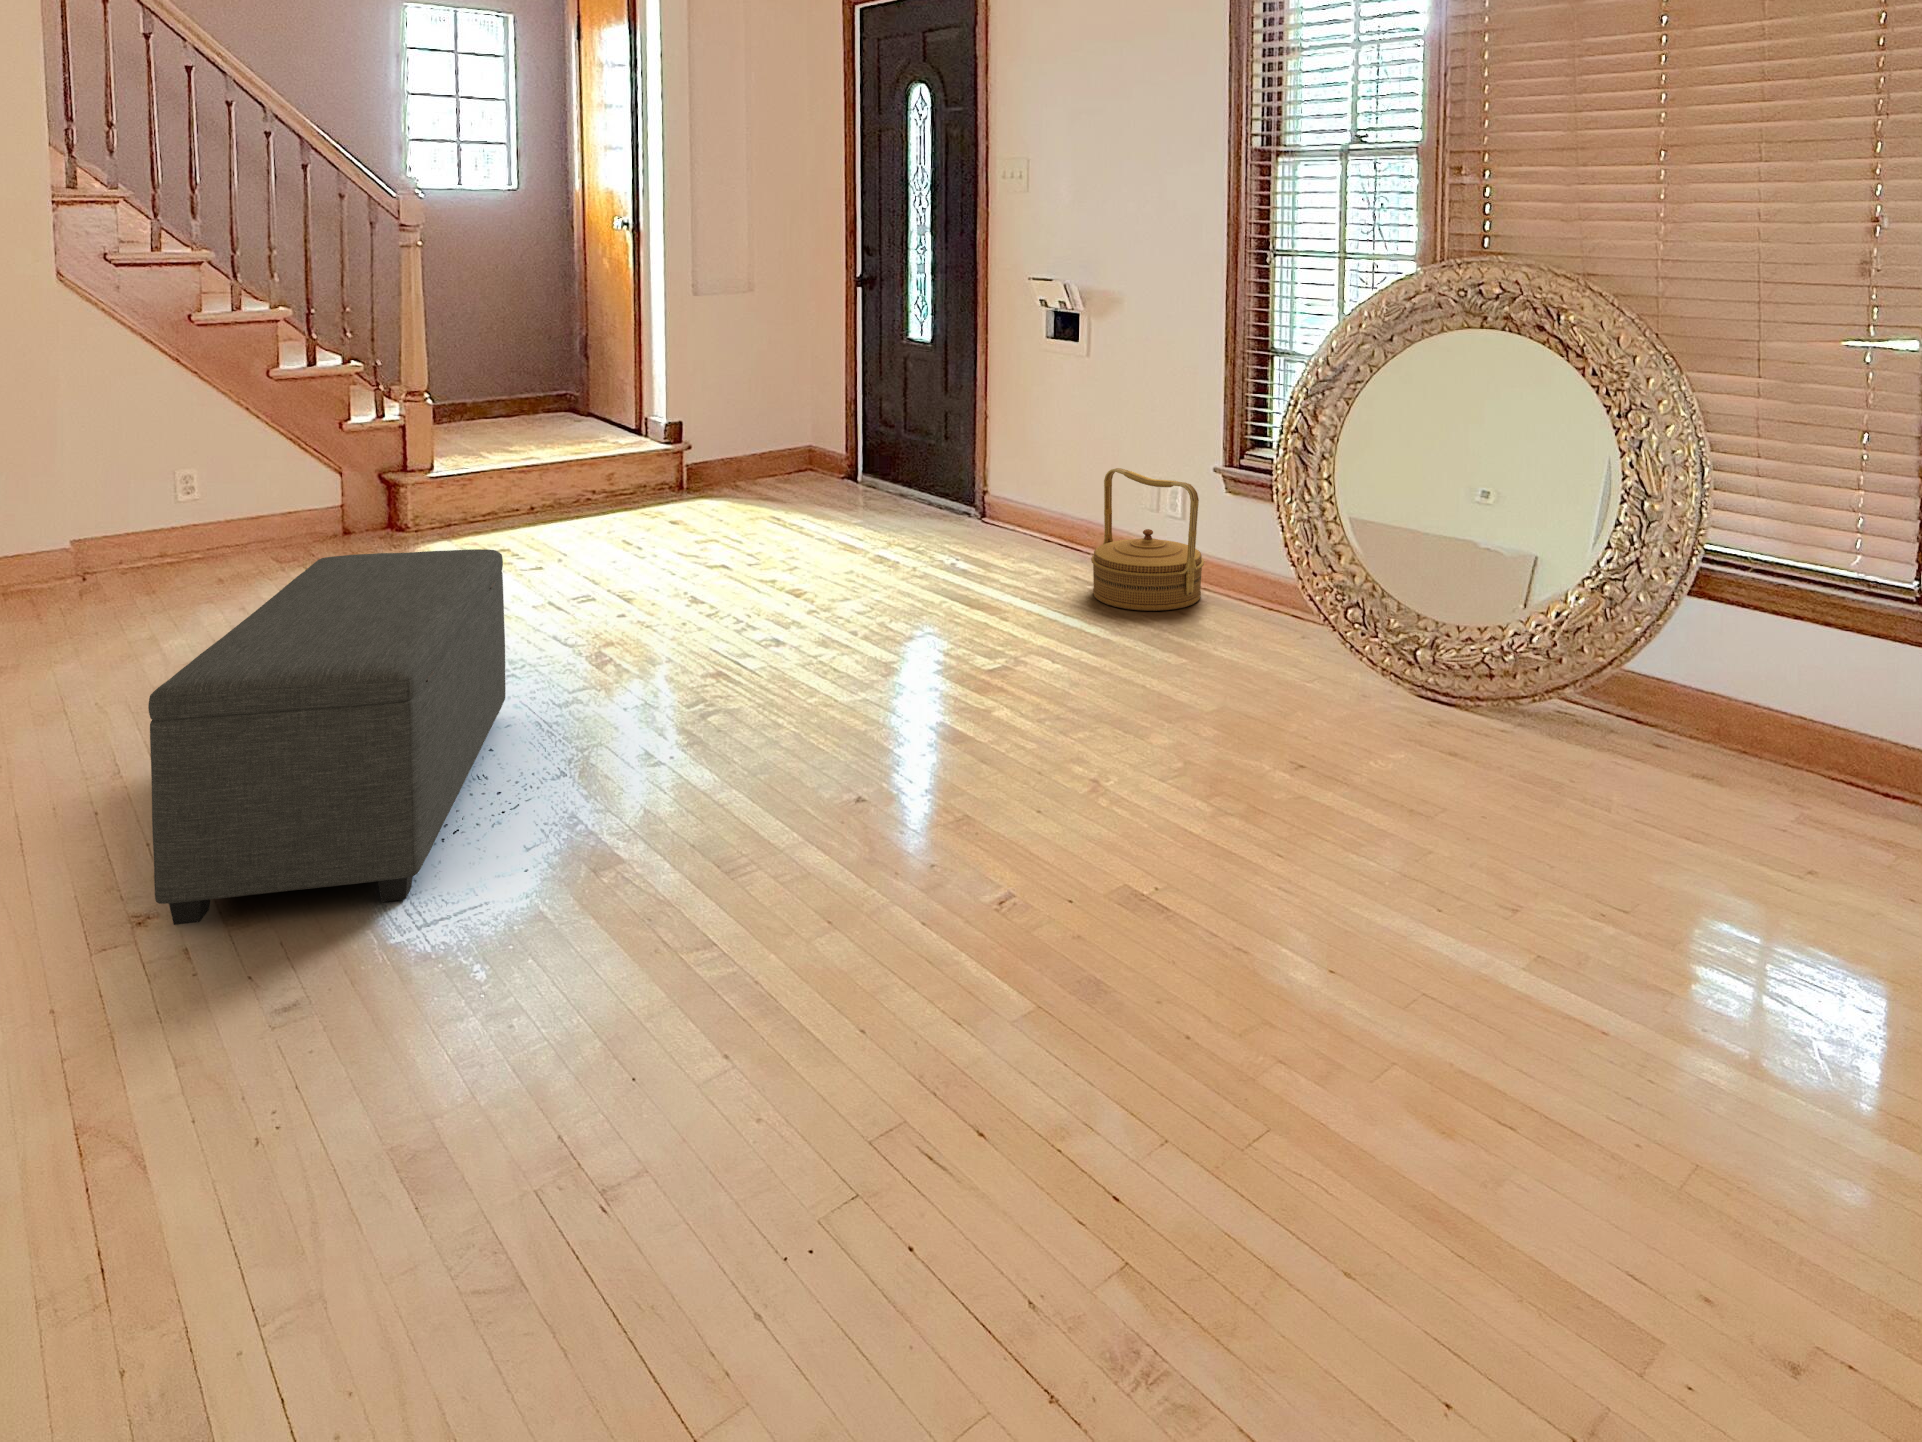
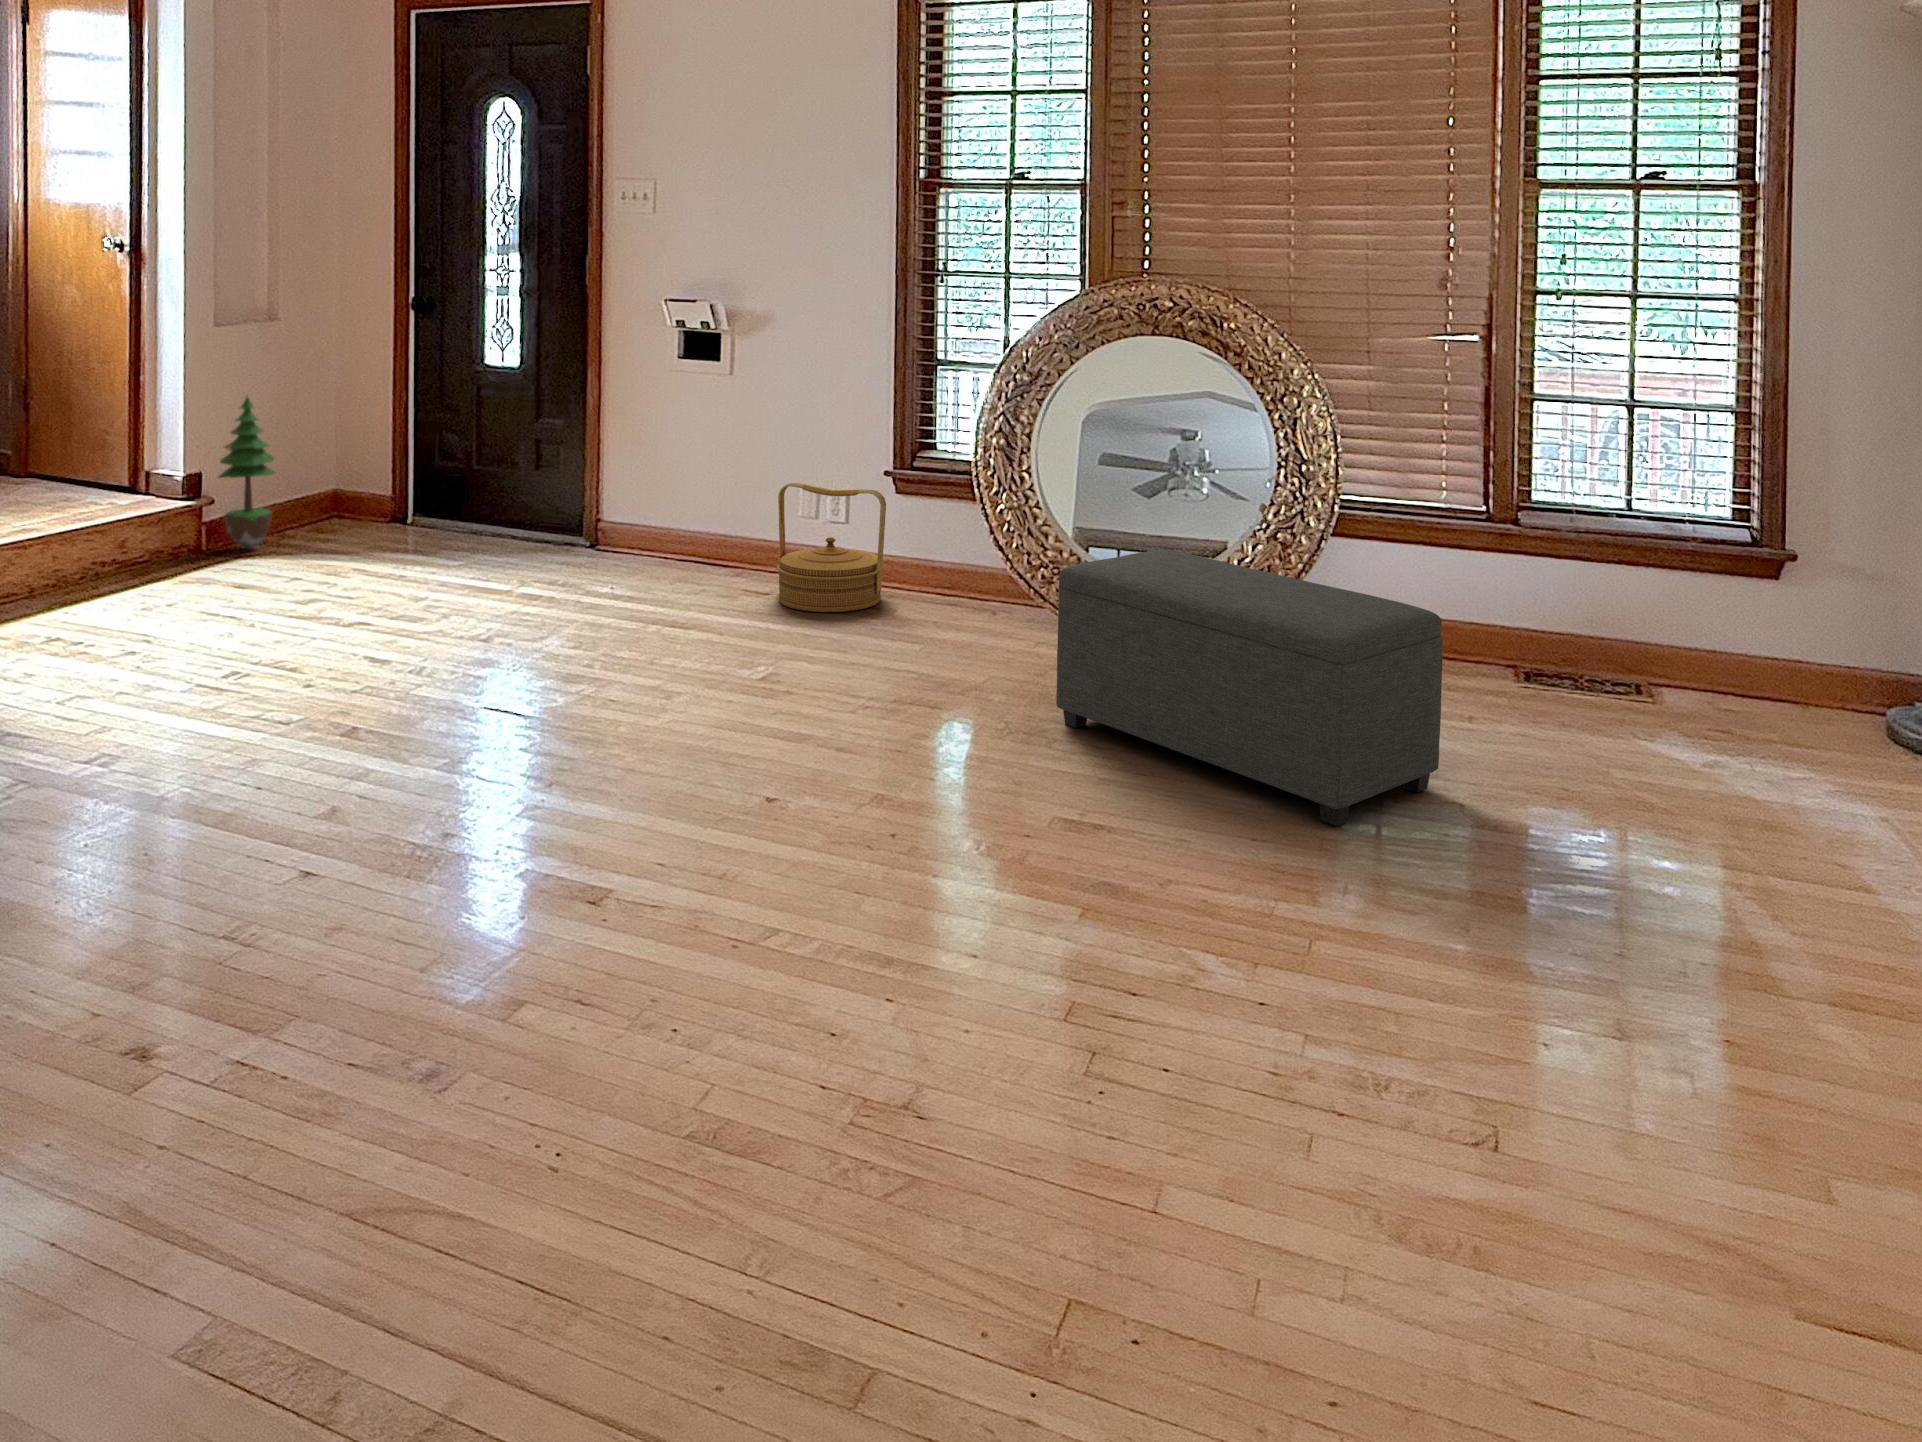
potted tree: none [695,353,745,488] -> present [217,397,276,549]
ottoman: present [148,549,506,925] -> present [1056,550,1443,826]

